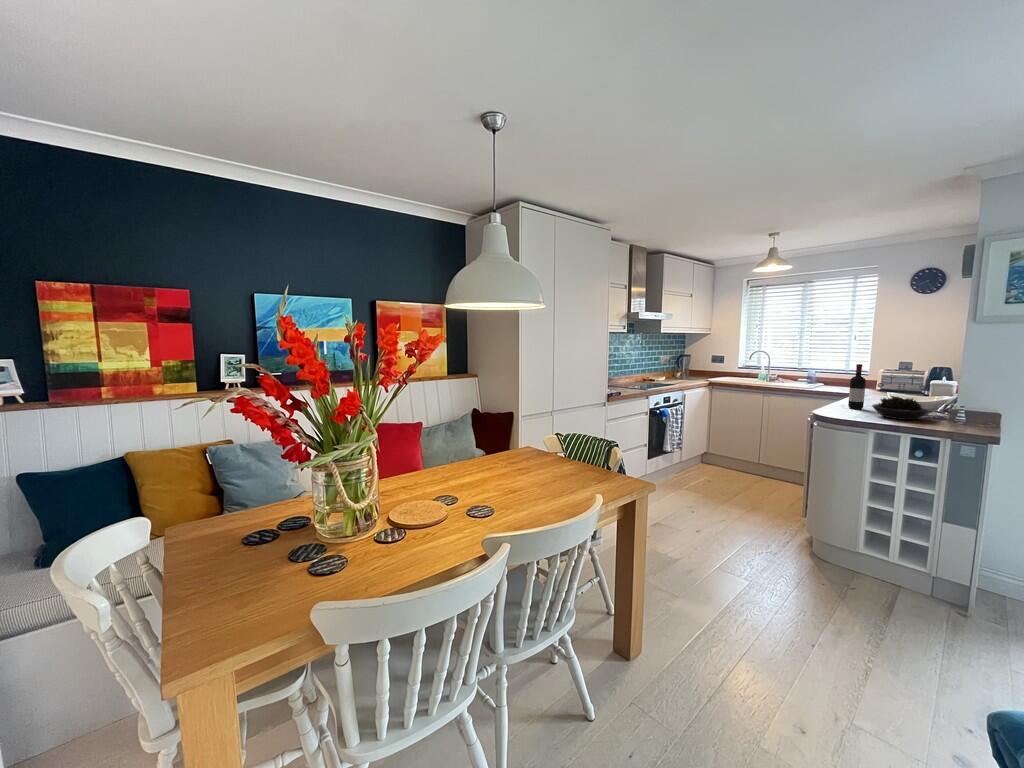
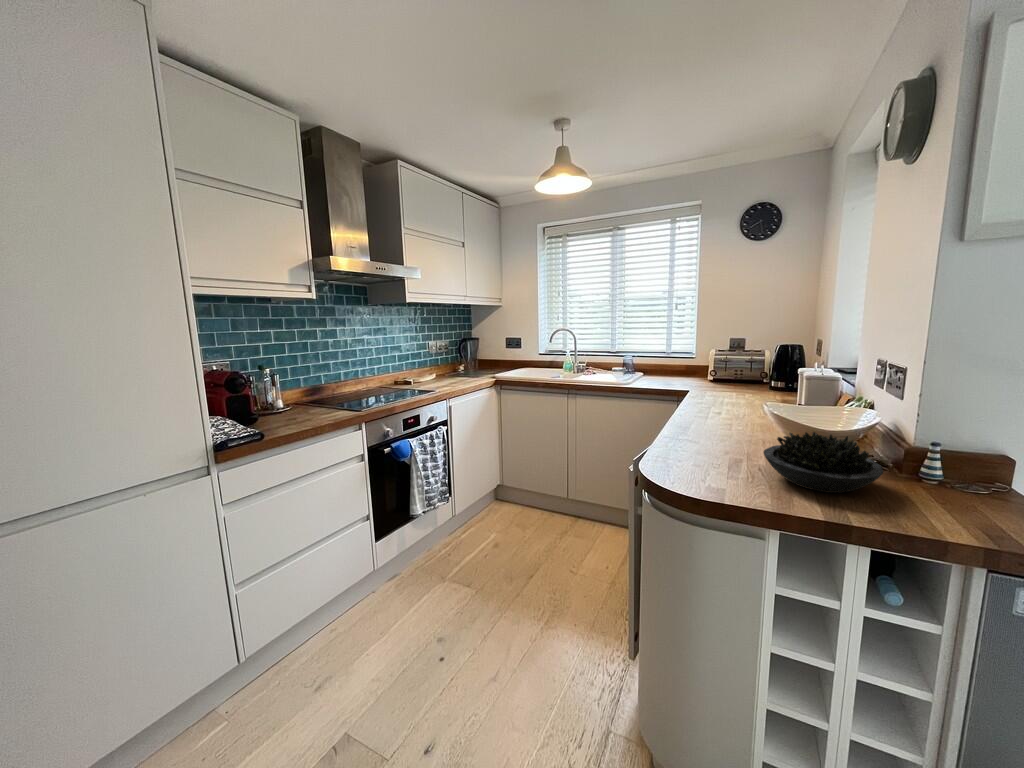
wine bottle: present [848,364,866,409] -> none [705,355,734,449]

